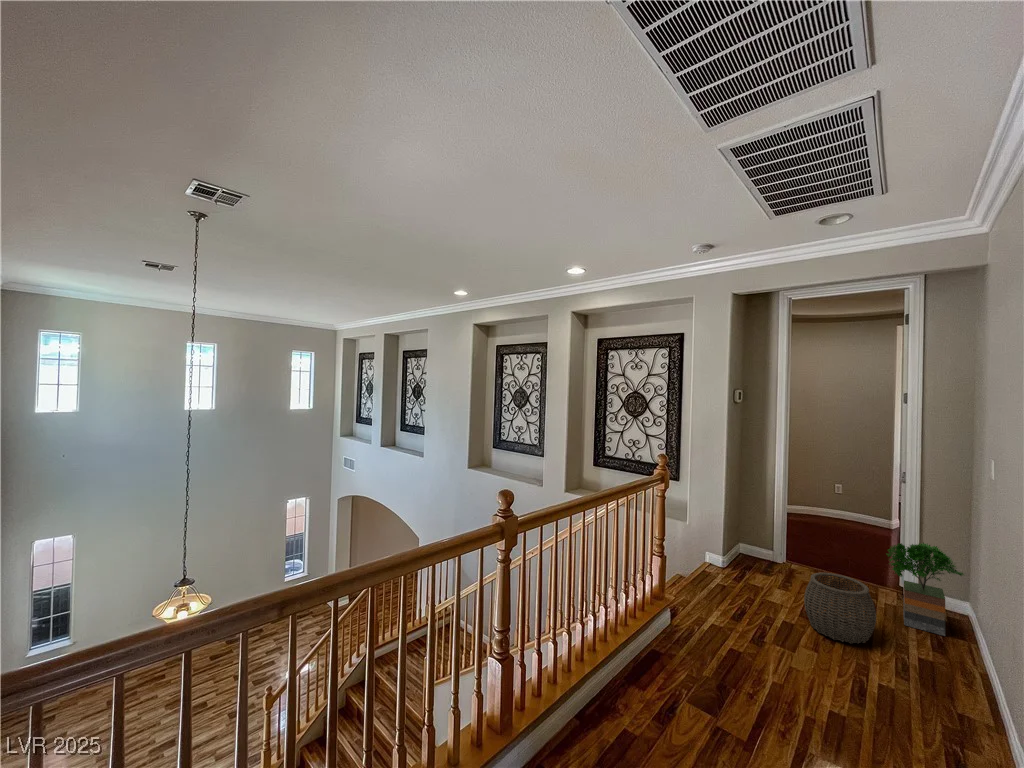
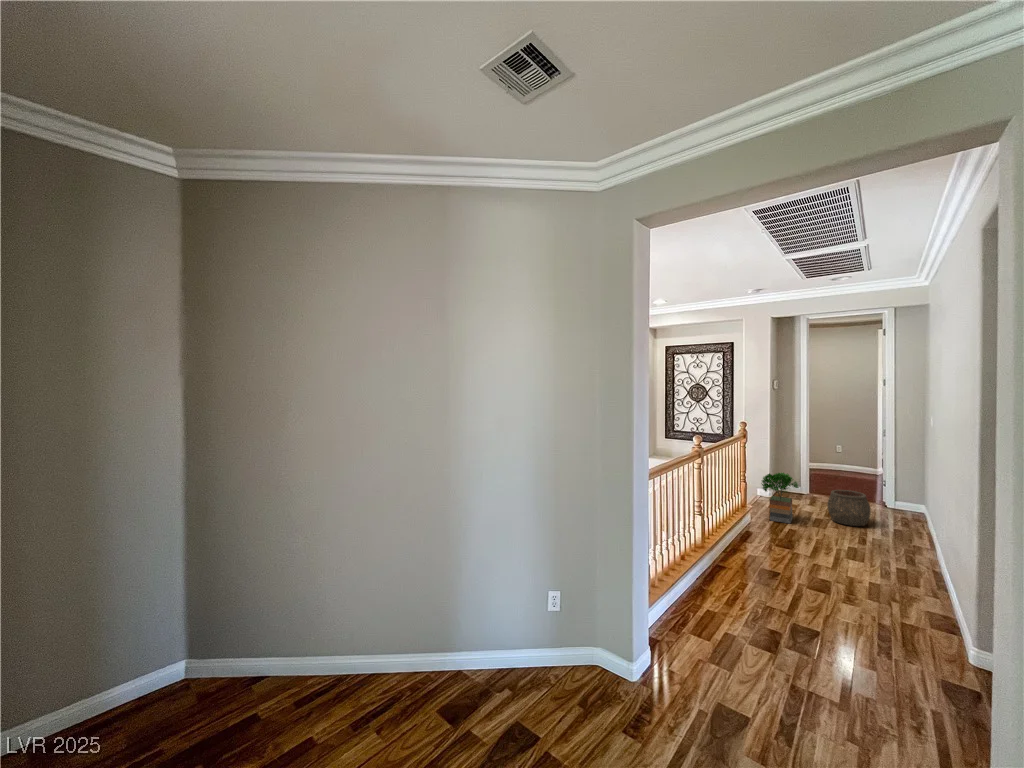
potted tree: present [887,543,964,636] -> present [761,473,799,524]

